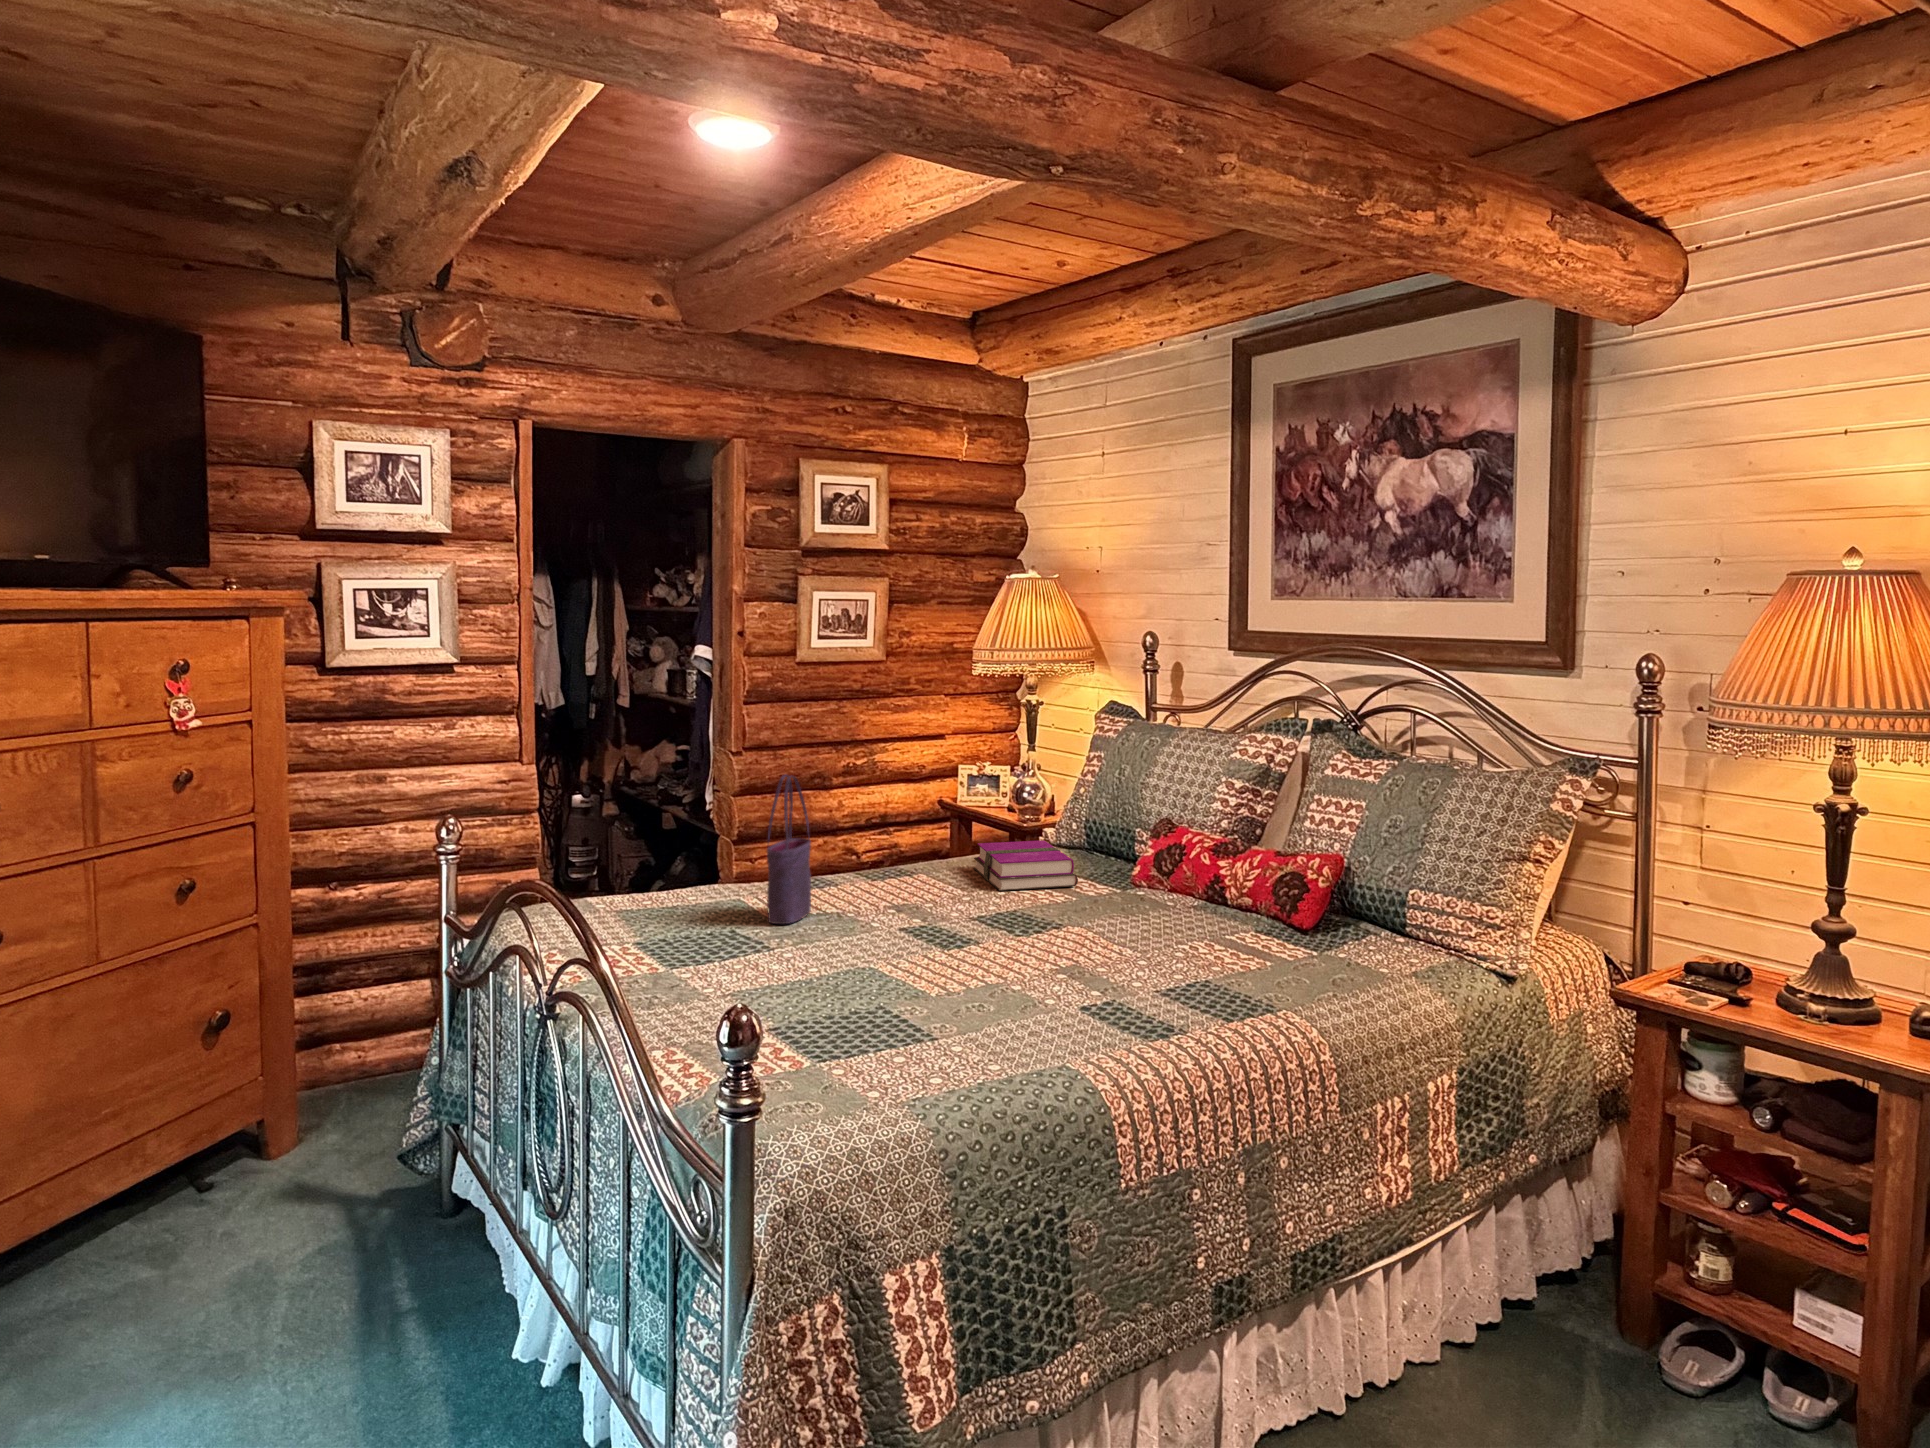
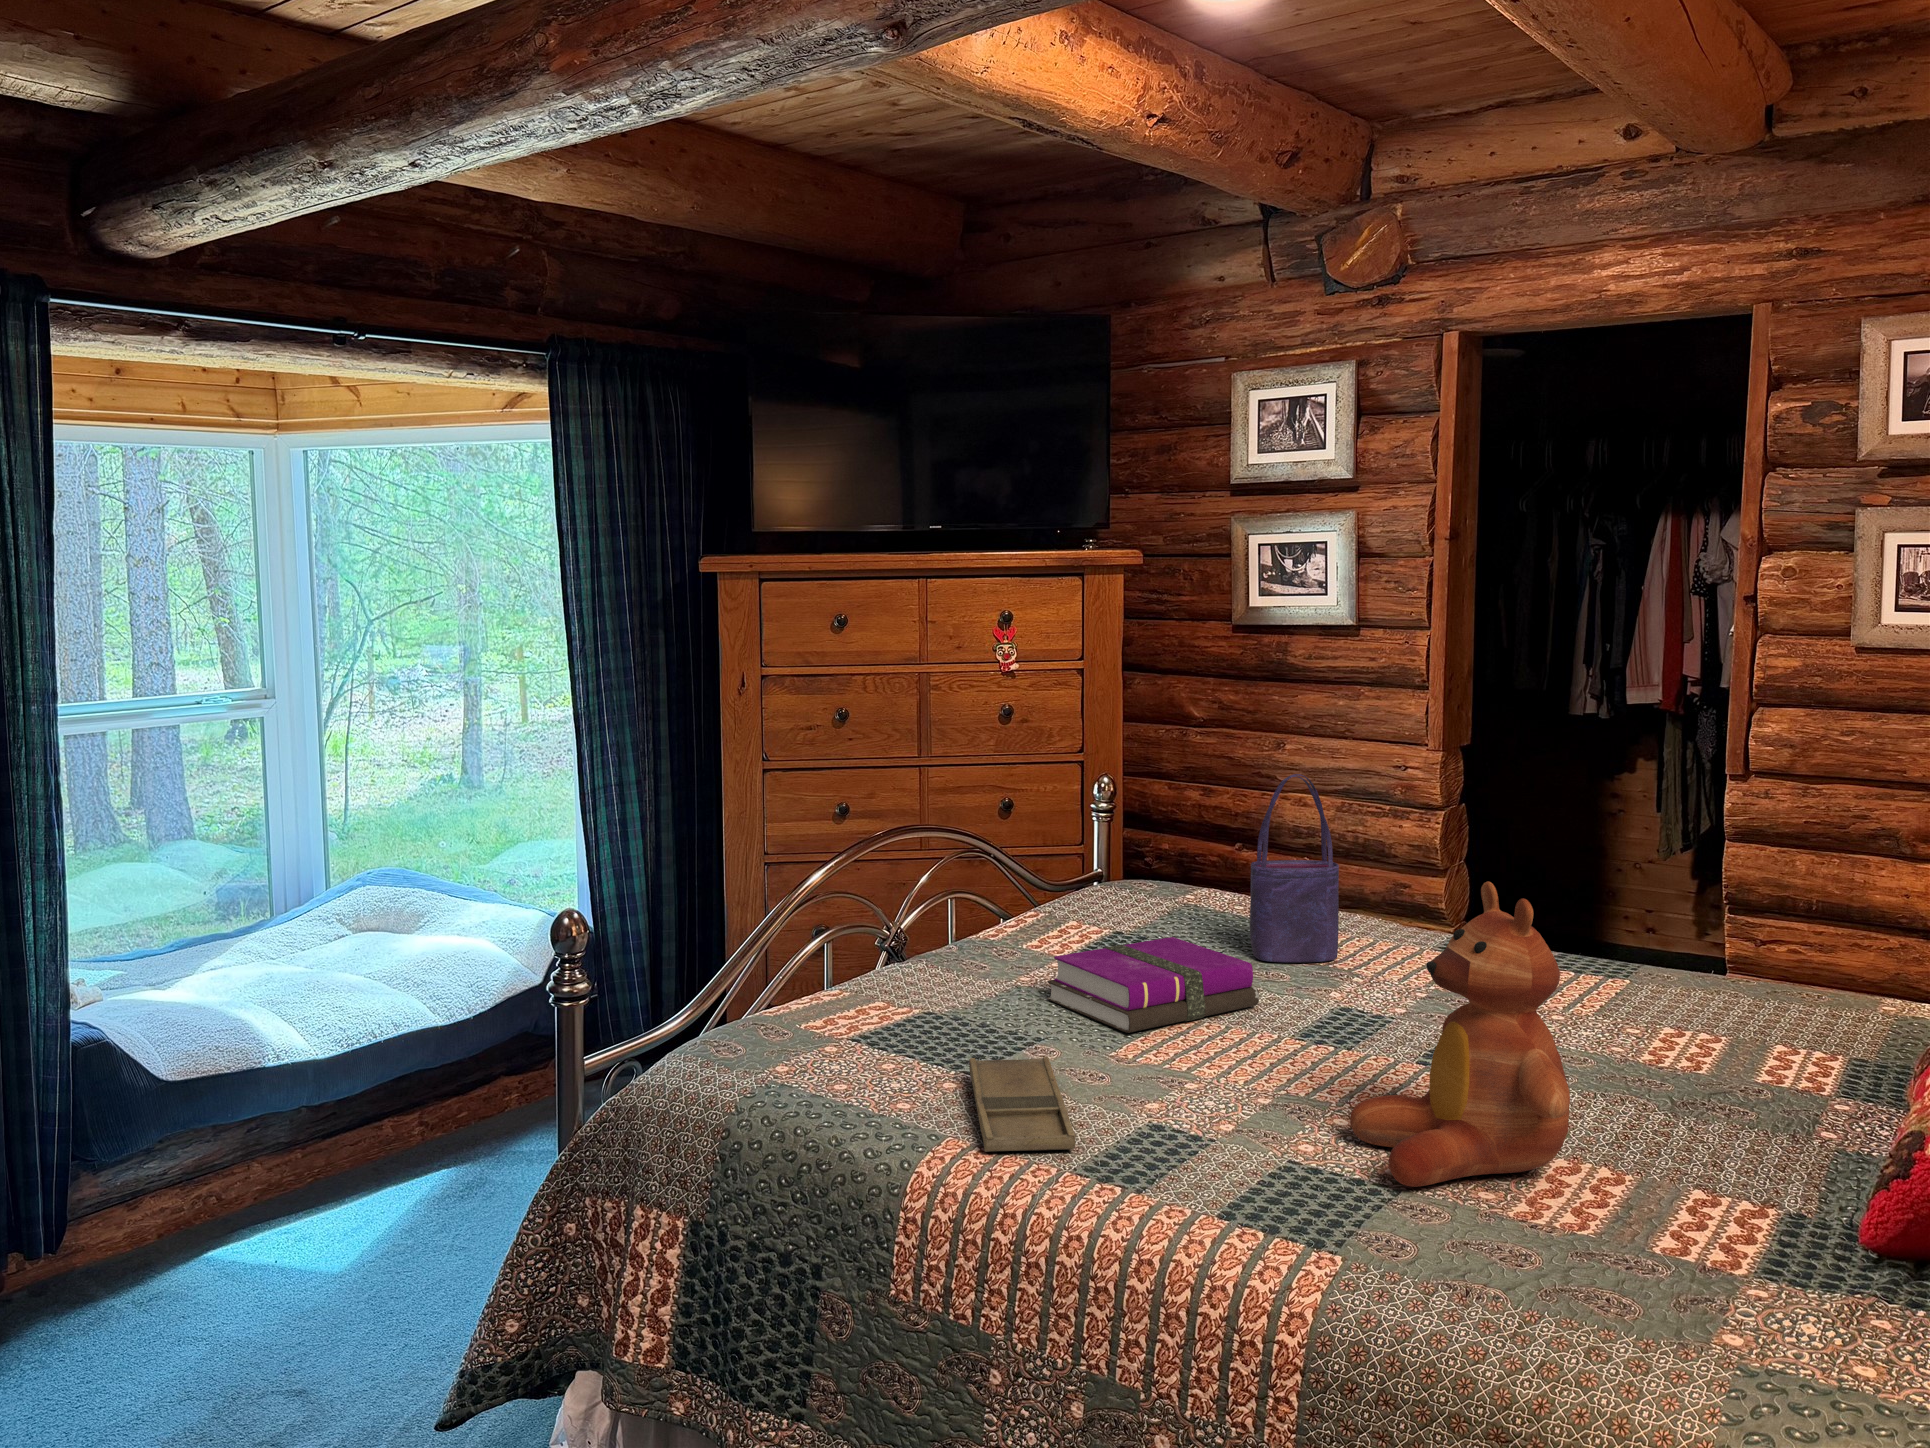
teddy bear: none [1107,795,1240,971] -> present [1350,881,1570,1187]
hardback book: present [974,840,1078,891] -> present [1047,937,1259,1033]
tray: none [964,998,1119,1050] -> present [969,1057,1075,1152]

